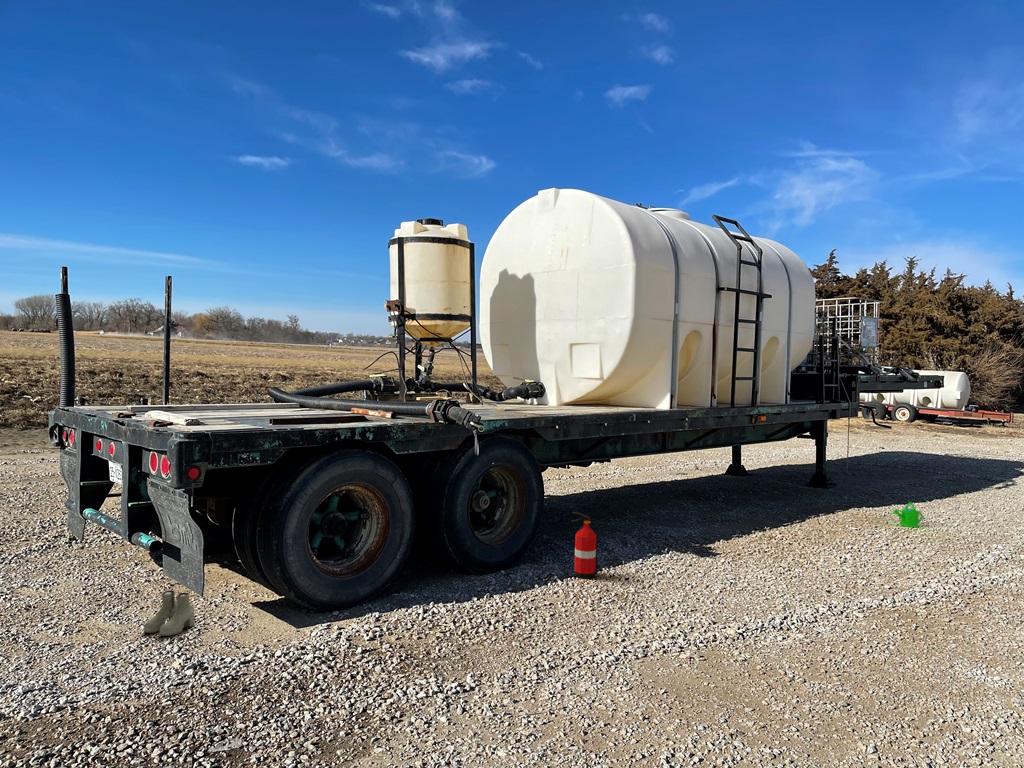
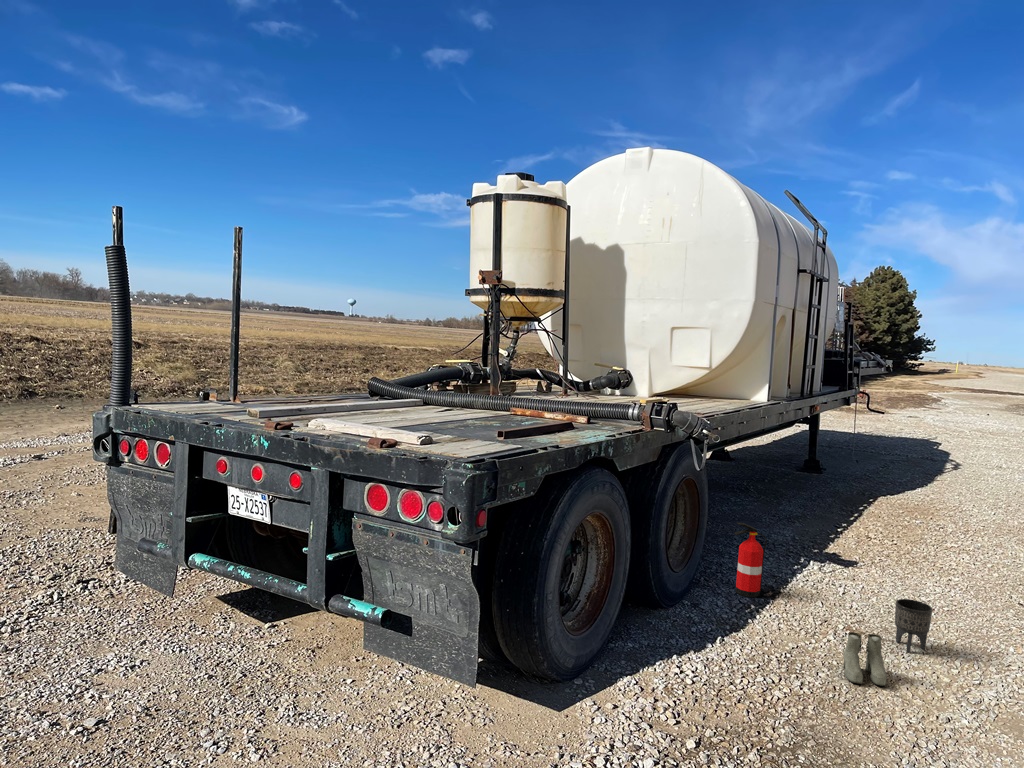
watering can: present [893,502,924,527] -> none [937,491,961,516]
planter: none [665,579,695,626] -> present [895,599,933,652]
boots: present [144,590,194,636] -> present [843,632,887,686]

